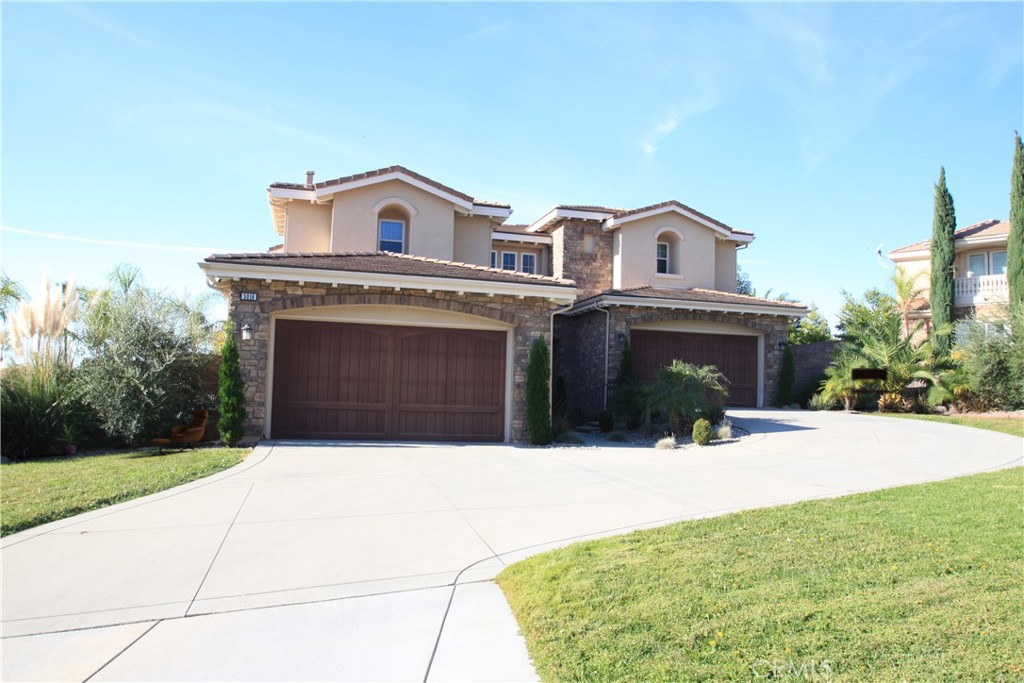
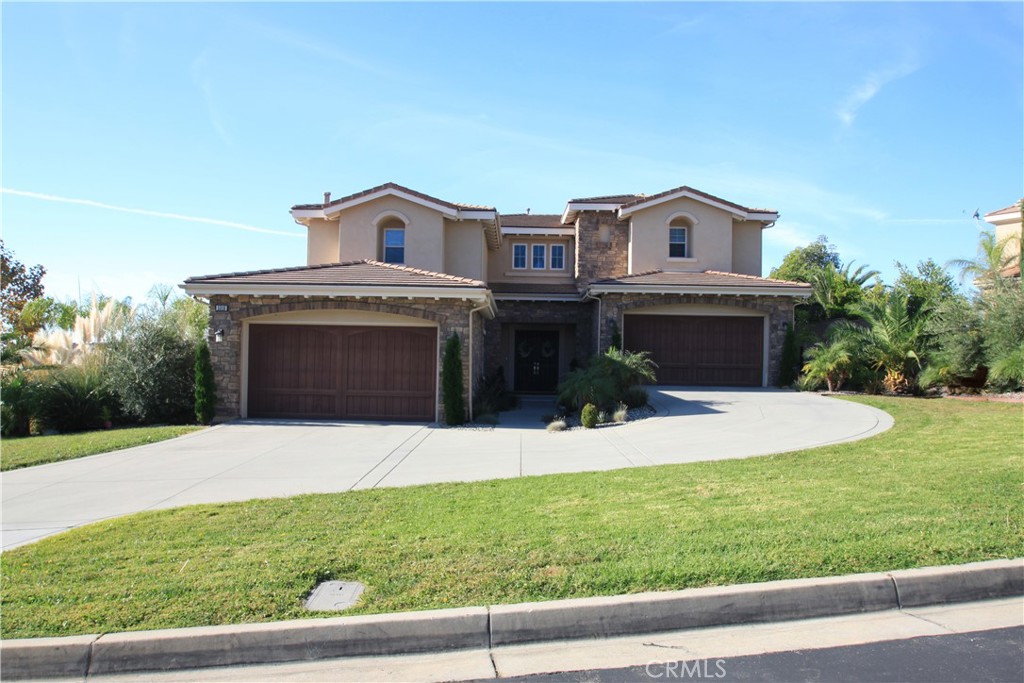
bench: present [851,368,897,409] -> none [847,349,893,393]
lounge chair: present [150,410,208,455] -> present [947,366,989,395]

